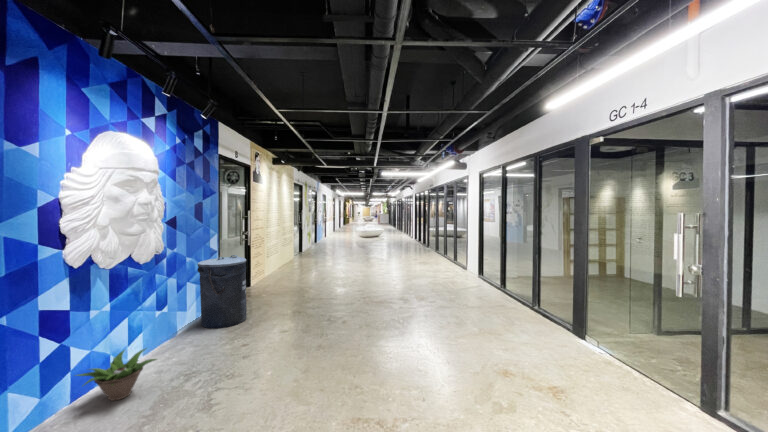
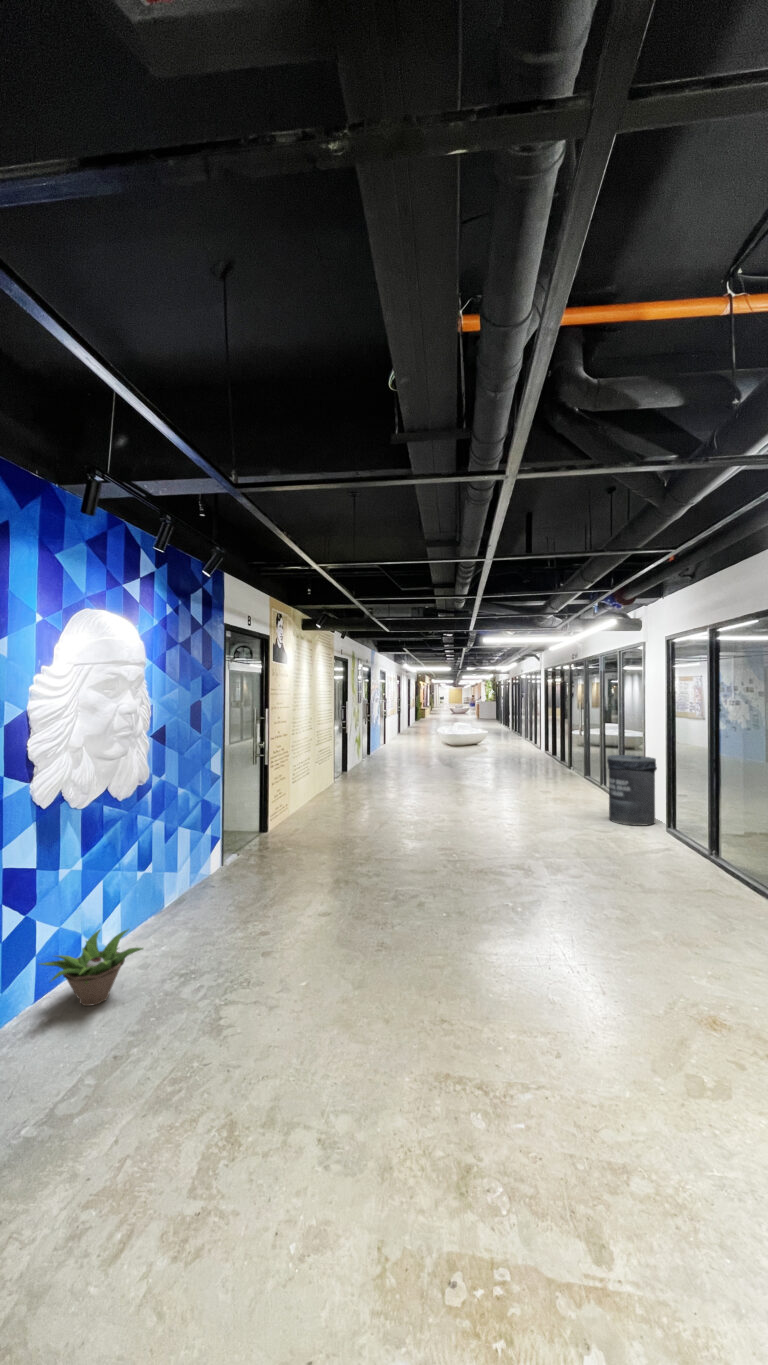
trash can: present [198,255,247,328] -> present [607,755,657,826]

